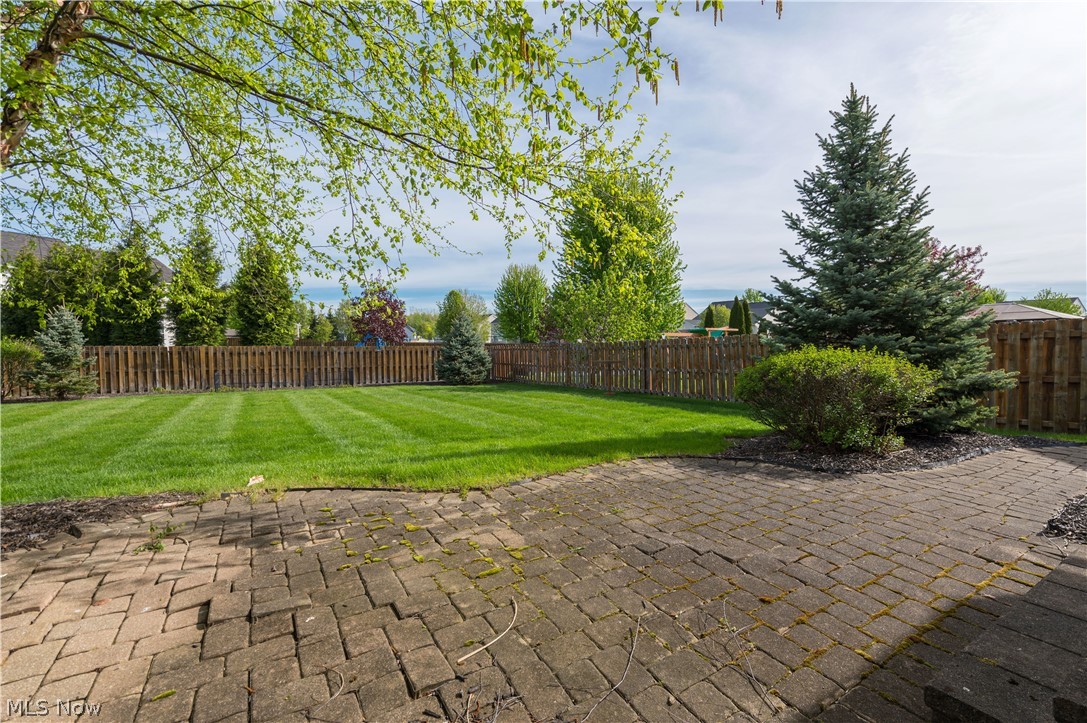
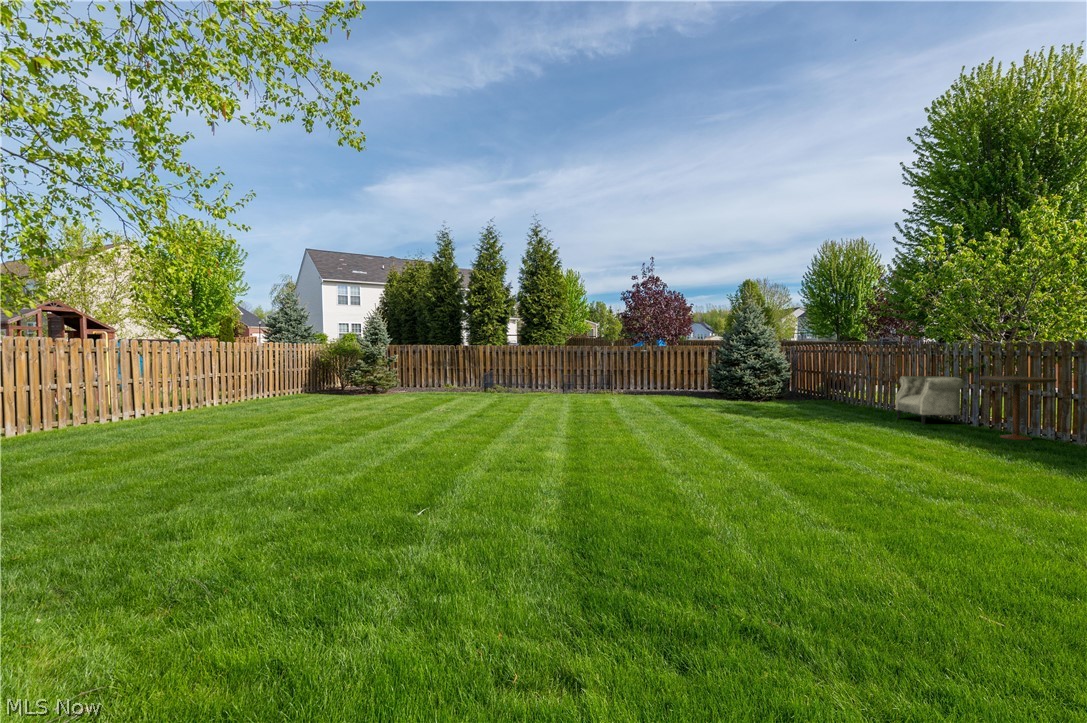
chair: none [555,362,588,392] -> present [896,376,965,424]

